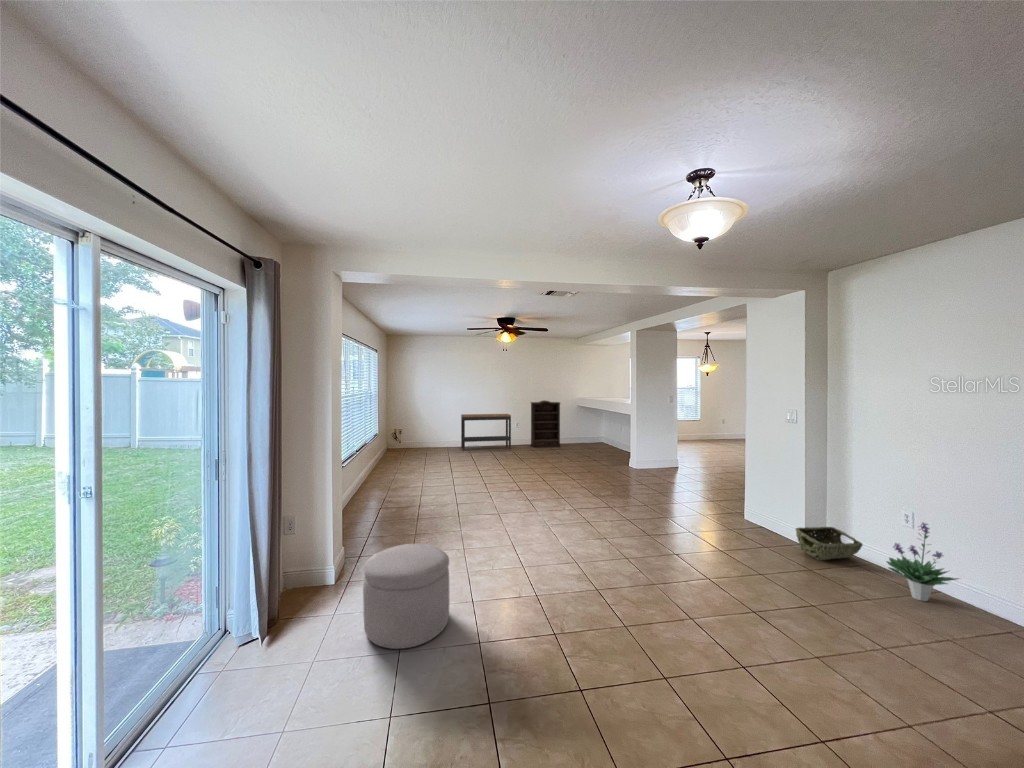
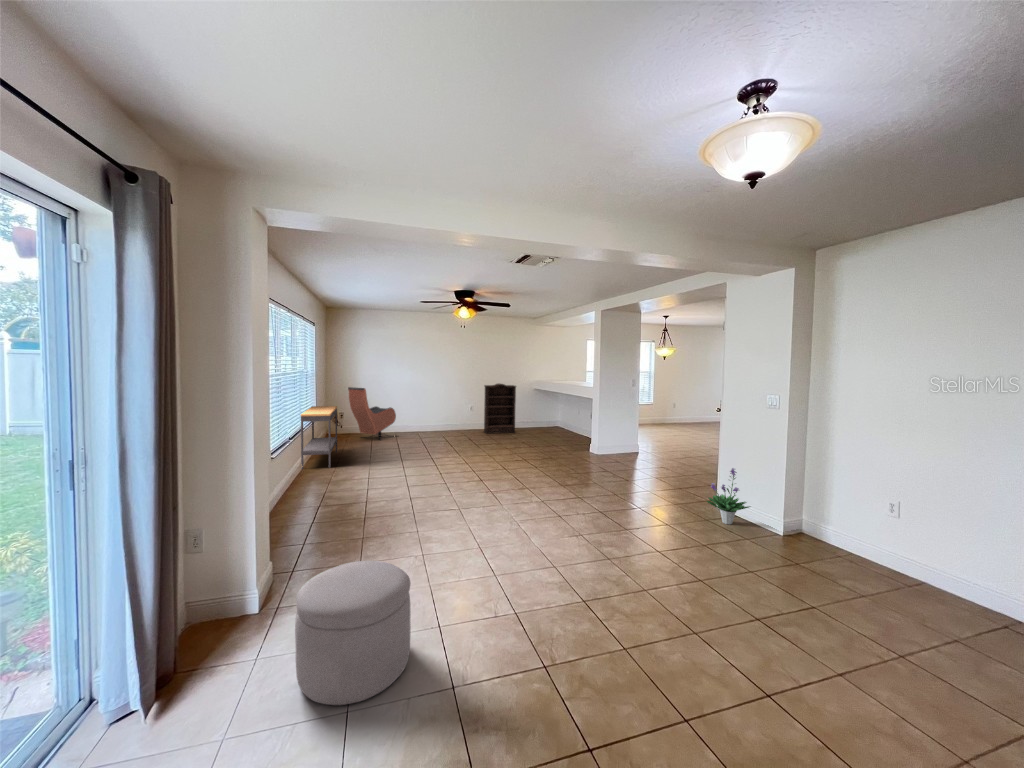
armchair: none [409,405,453,453] -> present [348,387,396,440]
console table: present [461,414,511,451] -> present [301,406,337,469]
potted plant: present [887,522,959,601] -> present [707,468,750,524]
woven basket: present [796,527,862,560] -> none [778,517,844,553]

